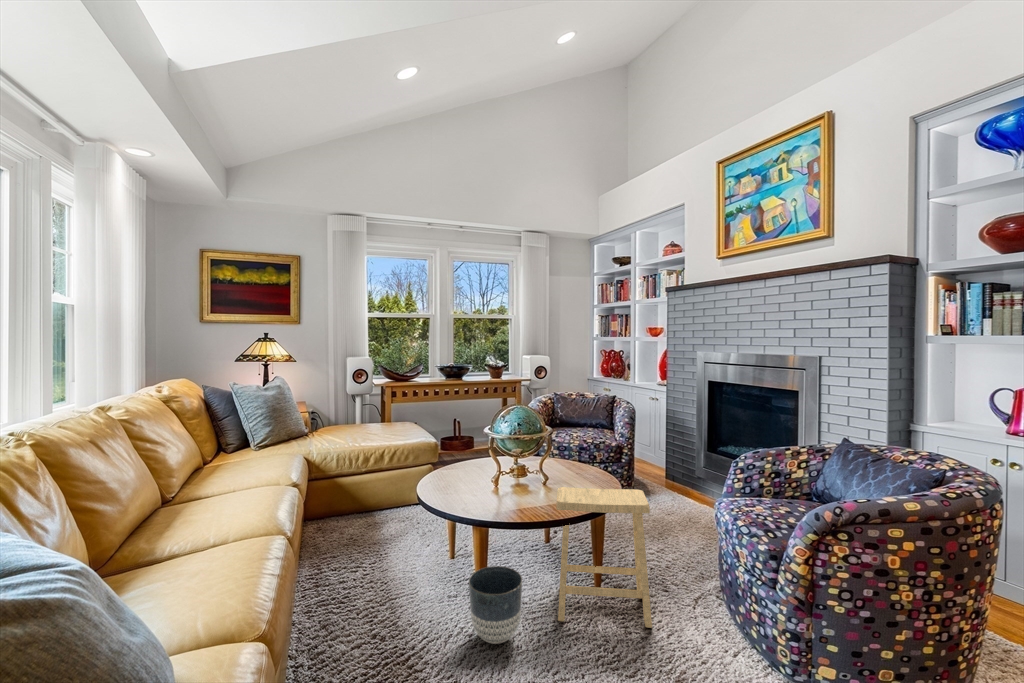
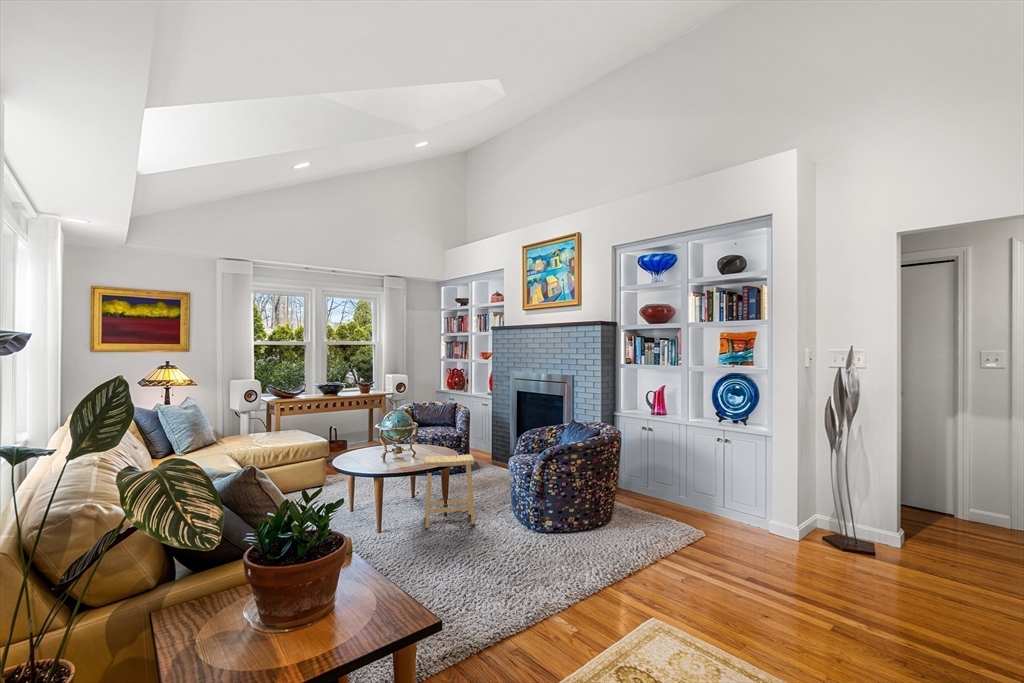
planter: present [469,566,522,644] -> none [377,501,407,539]

